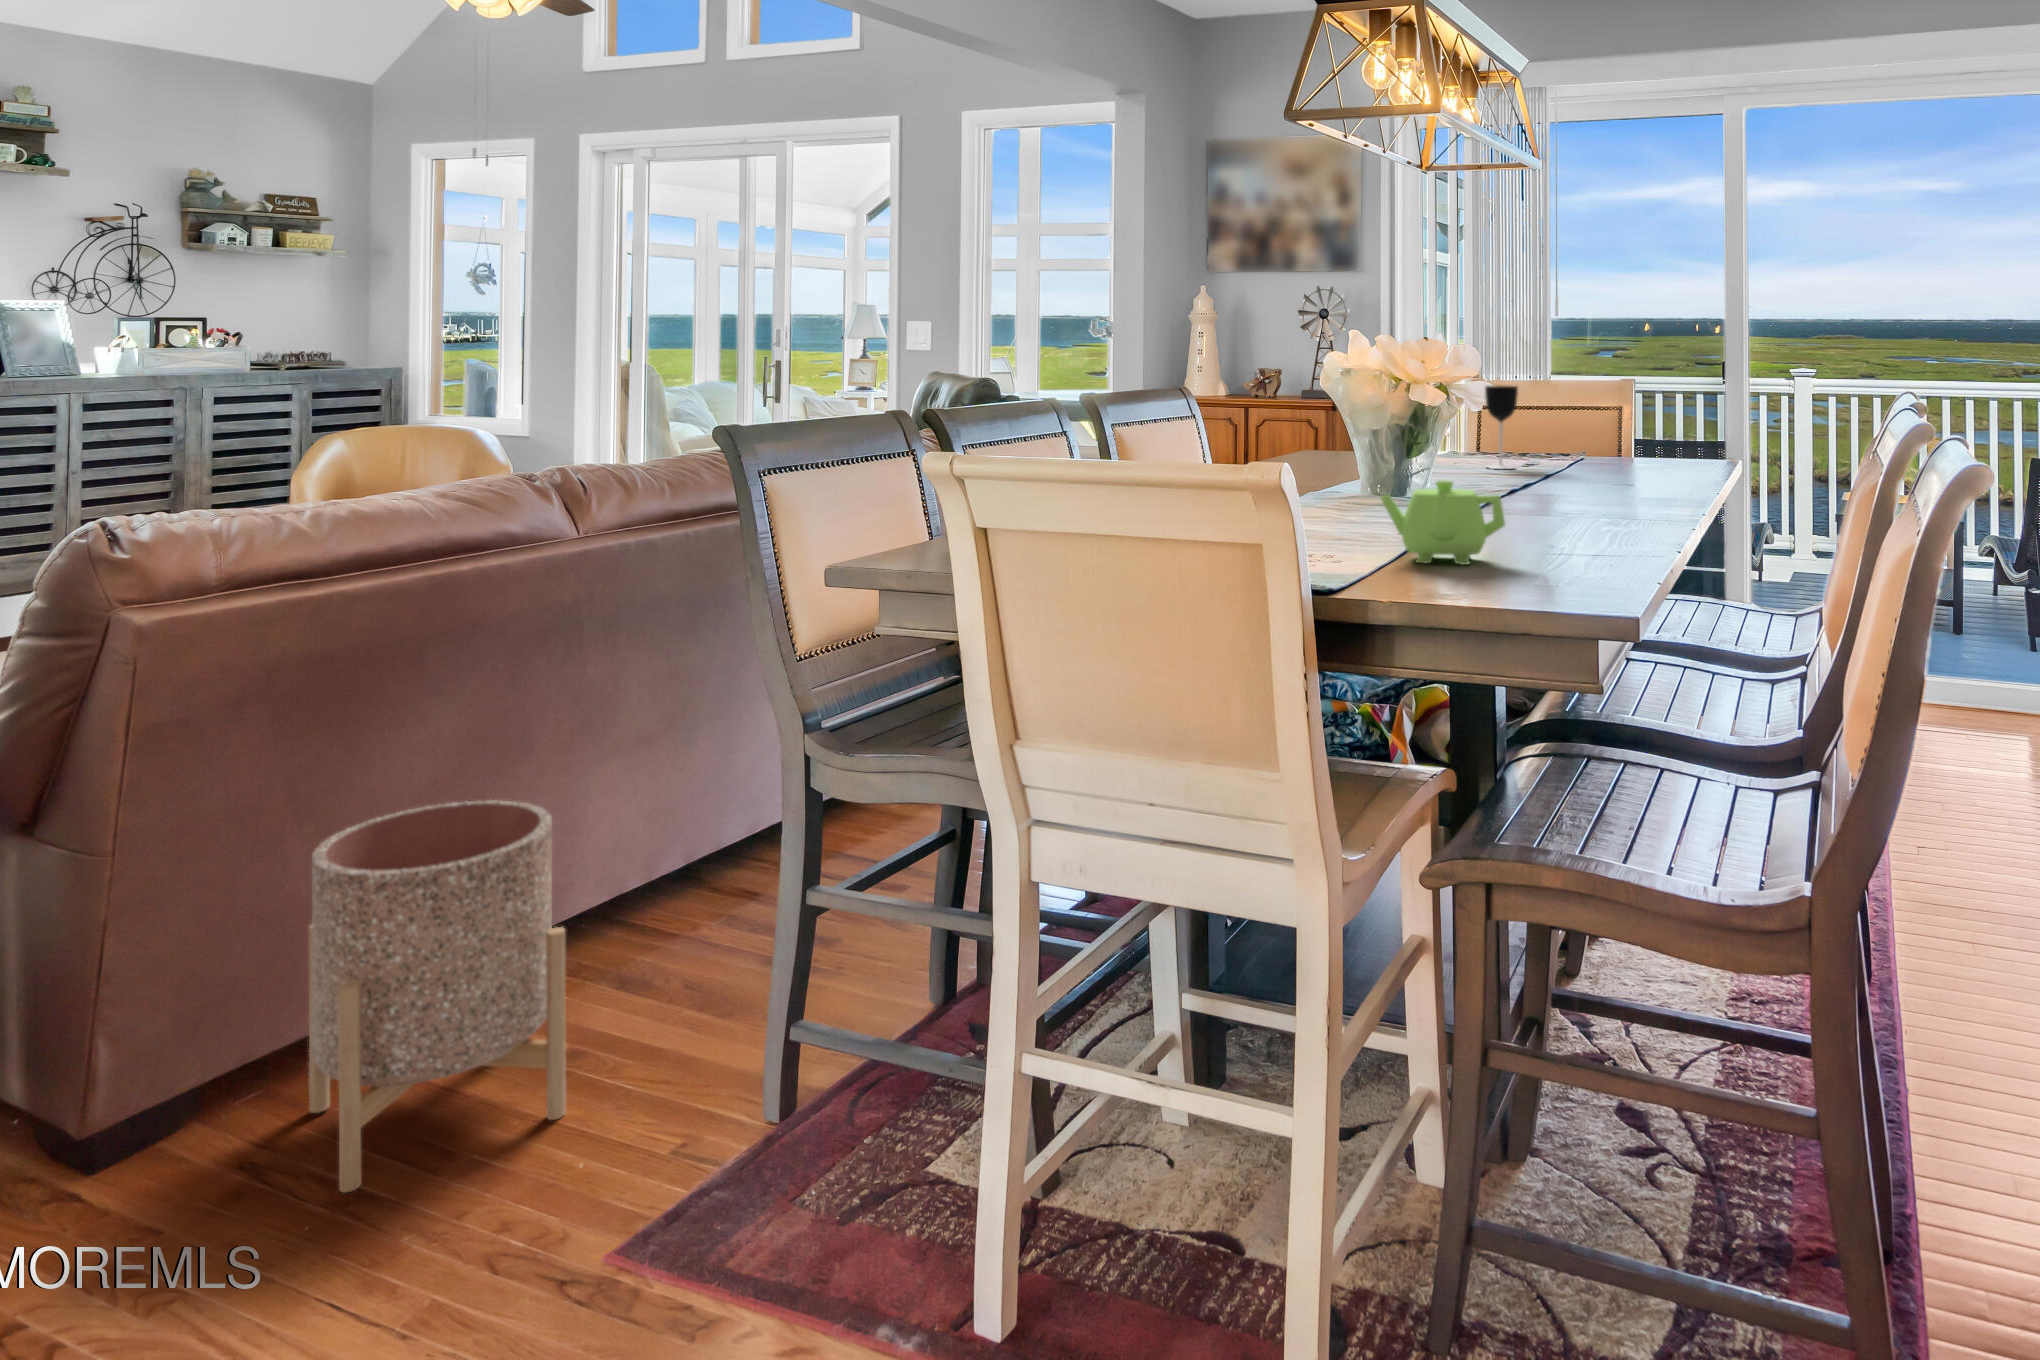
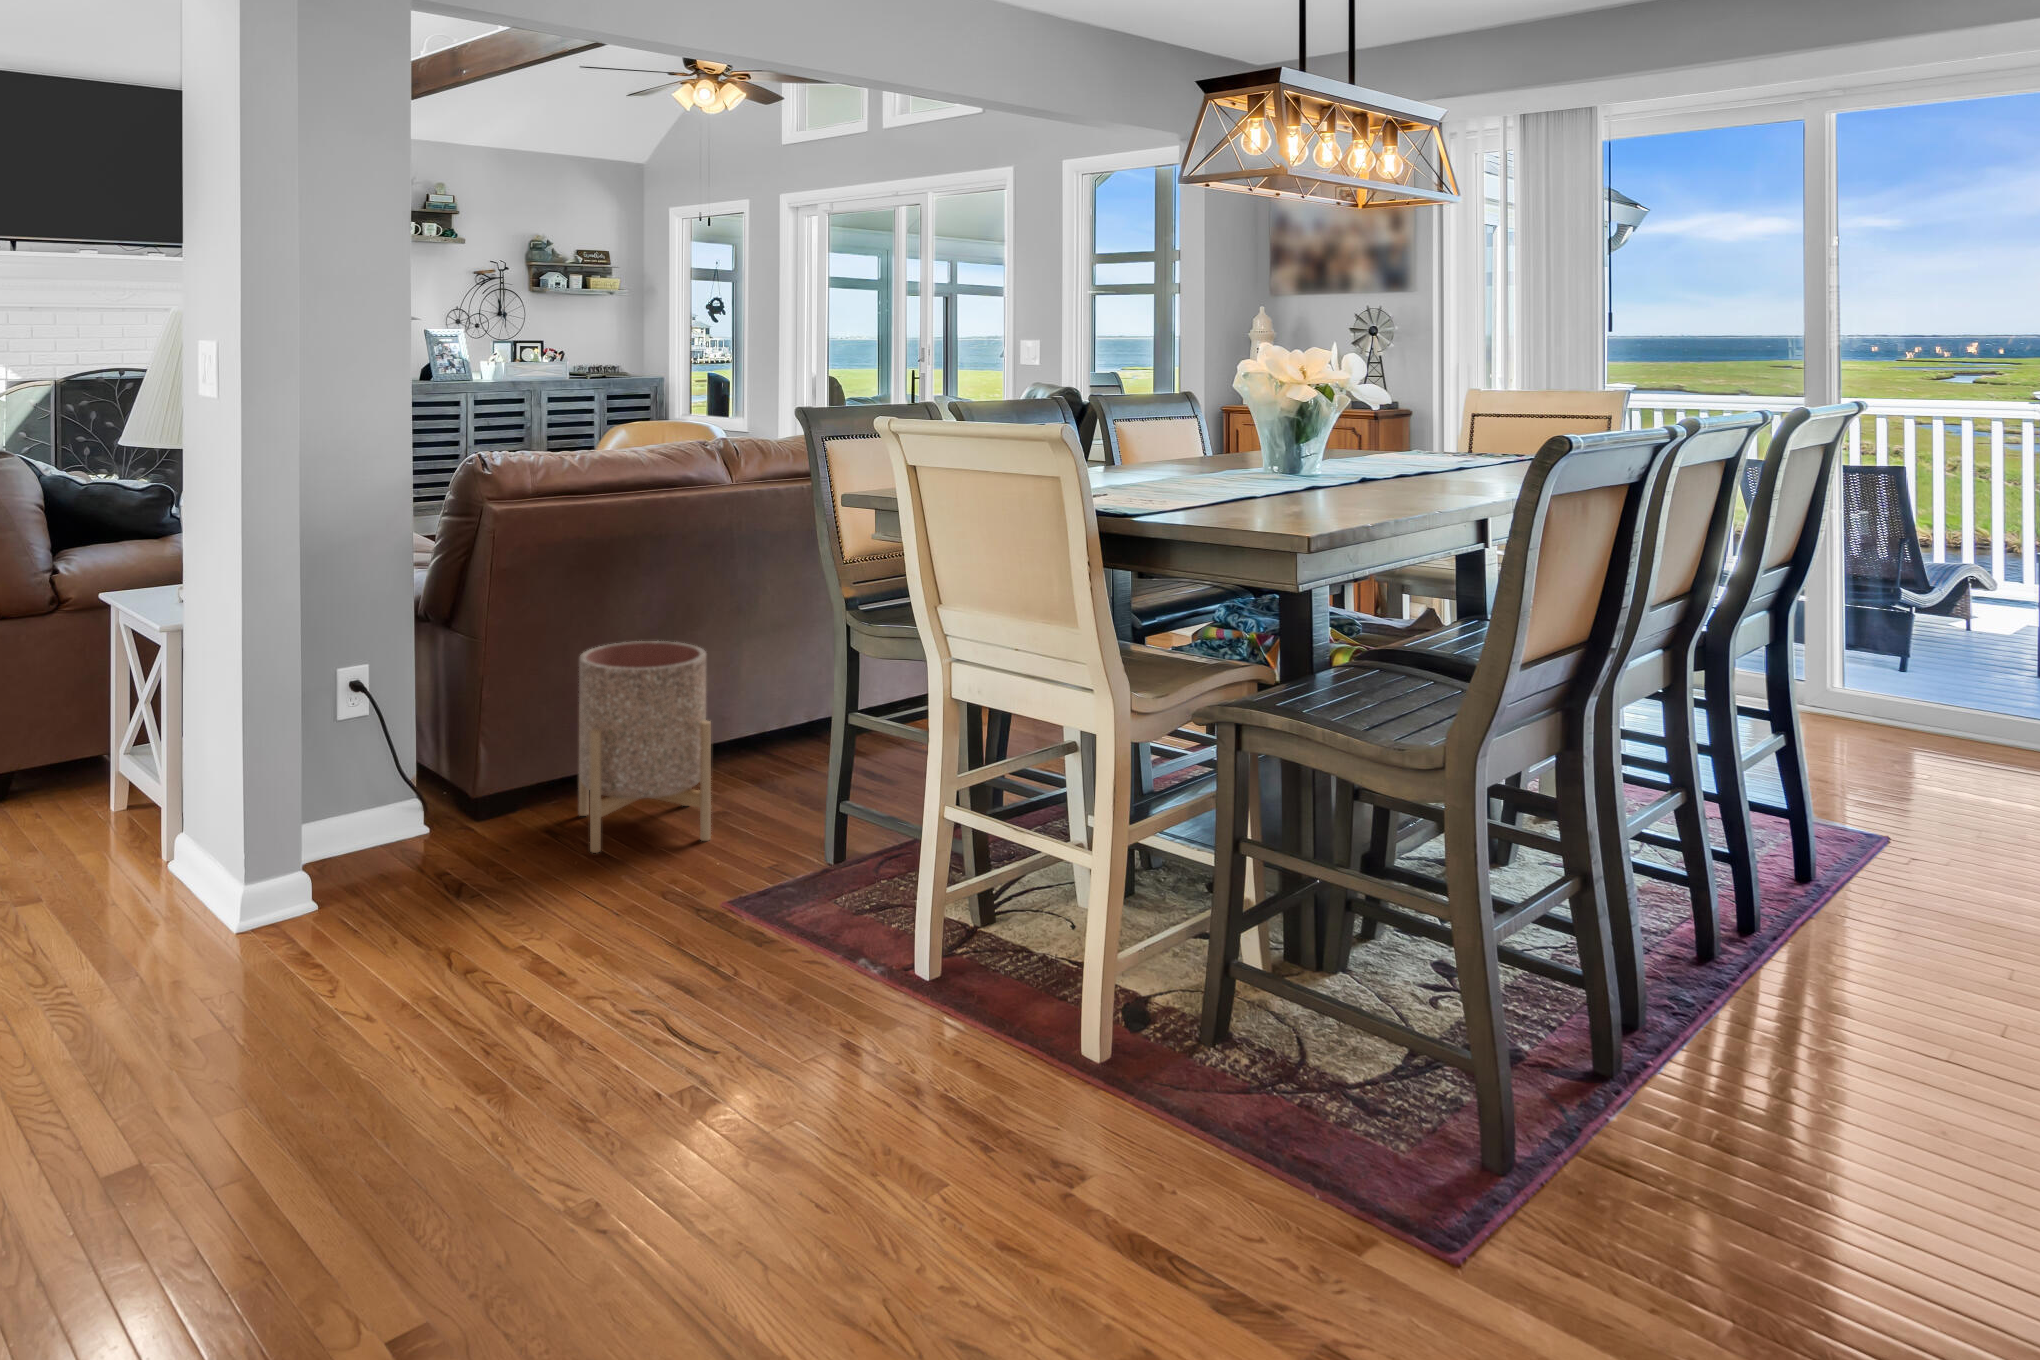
wine glass: present [1485,386,1518,469] -> none [1452,391,1485,466]
teapot: present [1381,480,1505,565] -> none [1235,453,1332,517]

